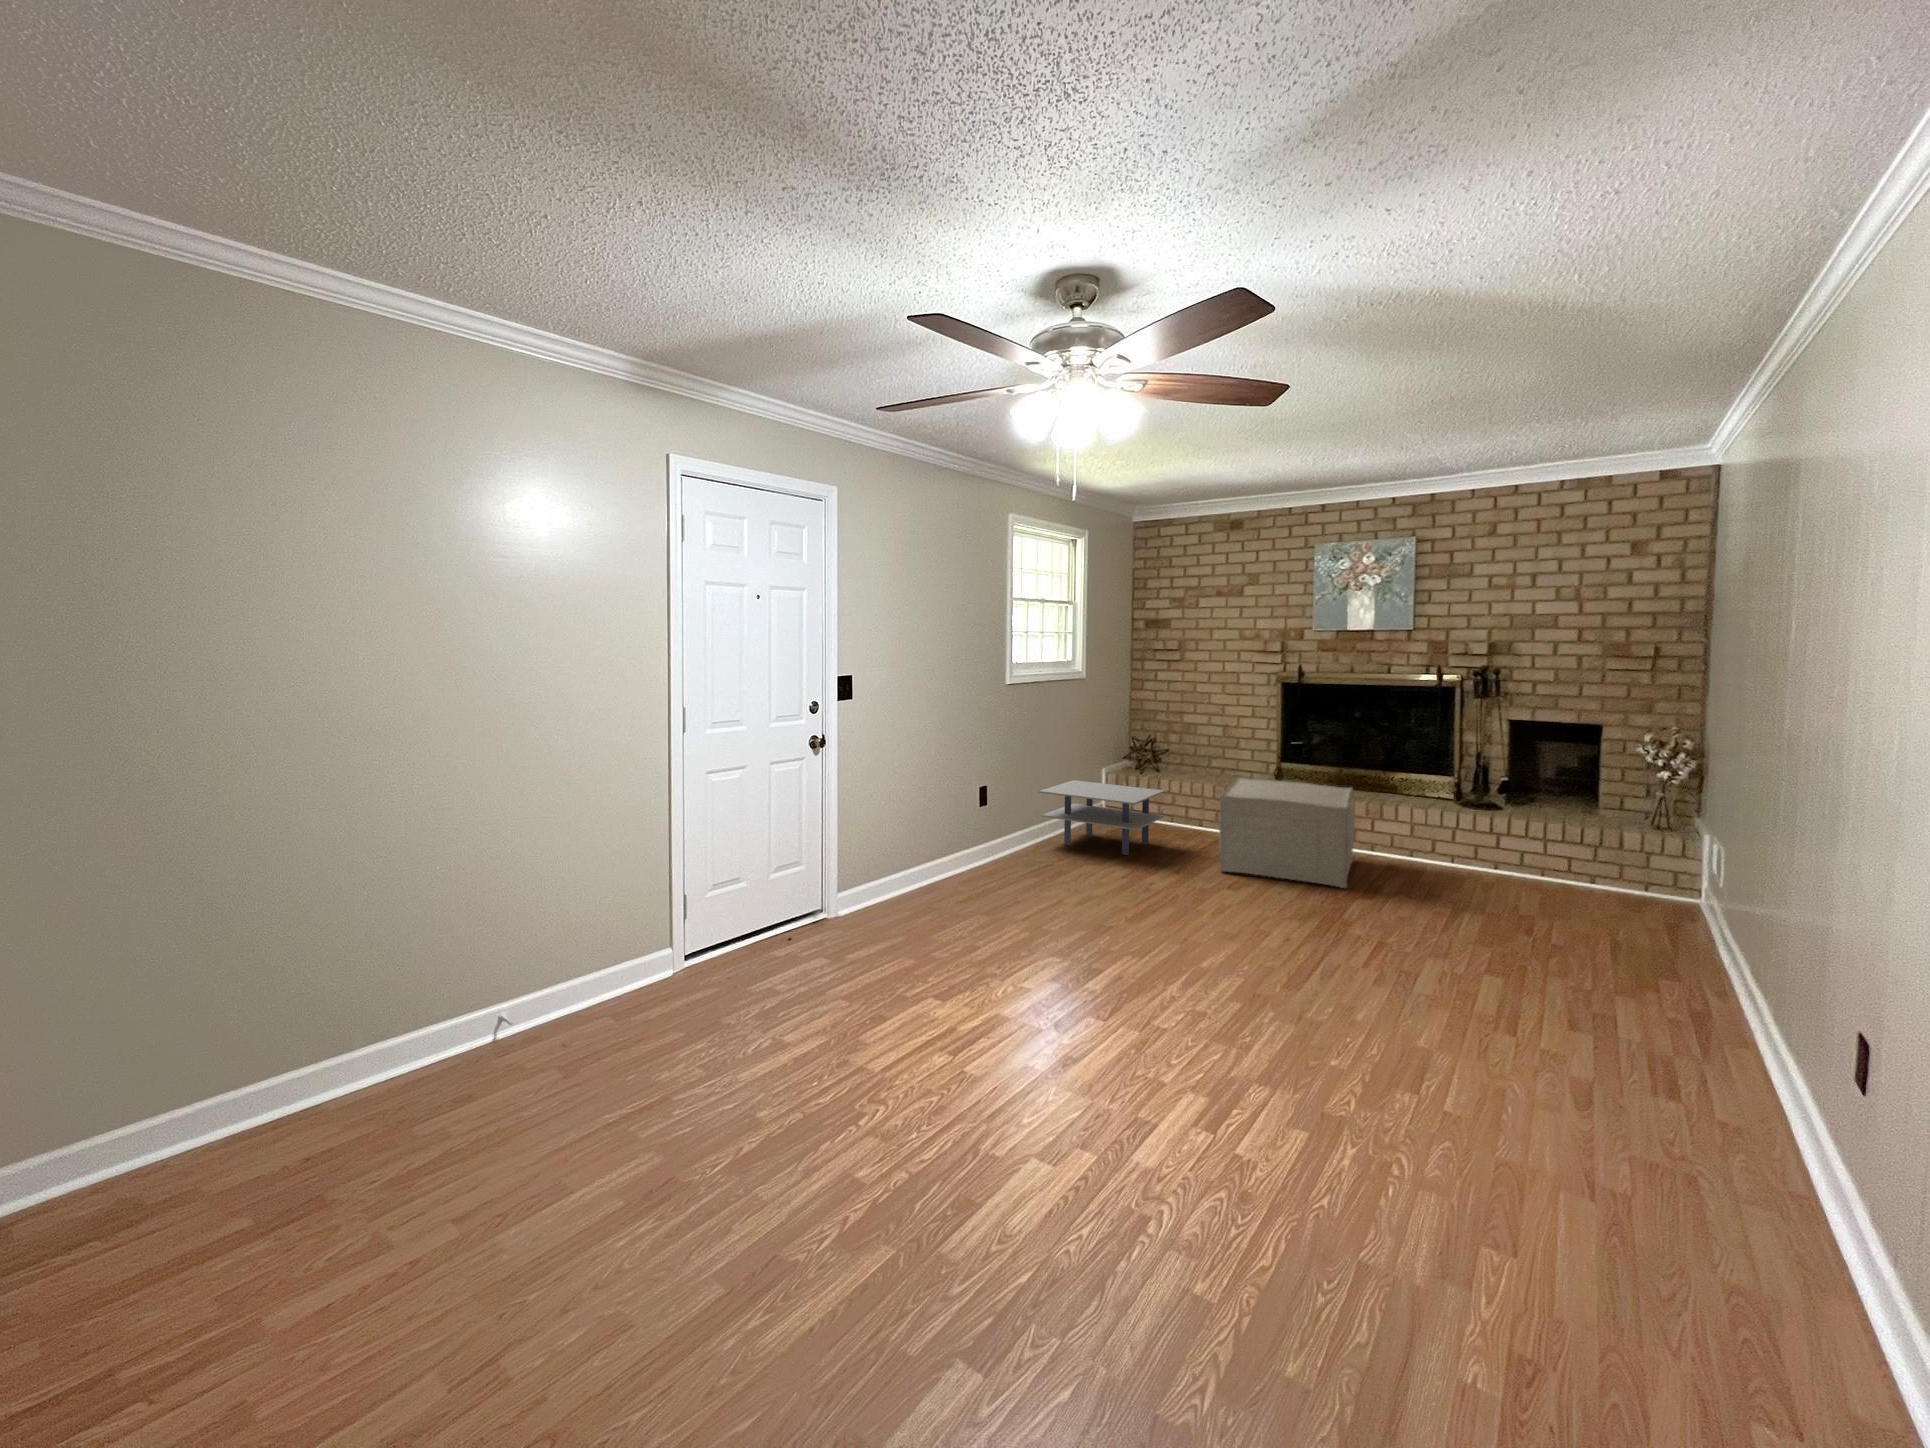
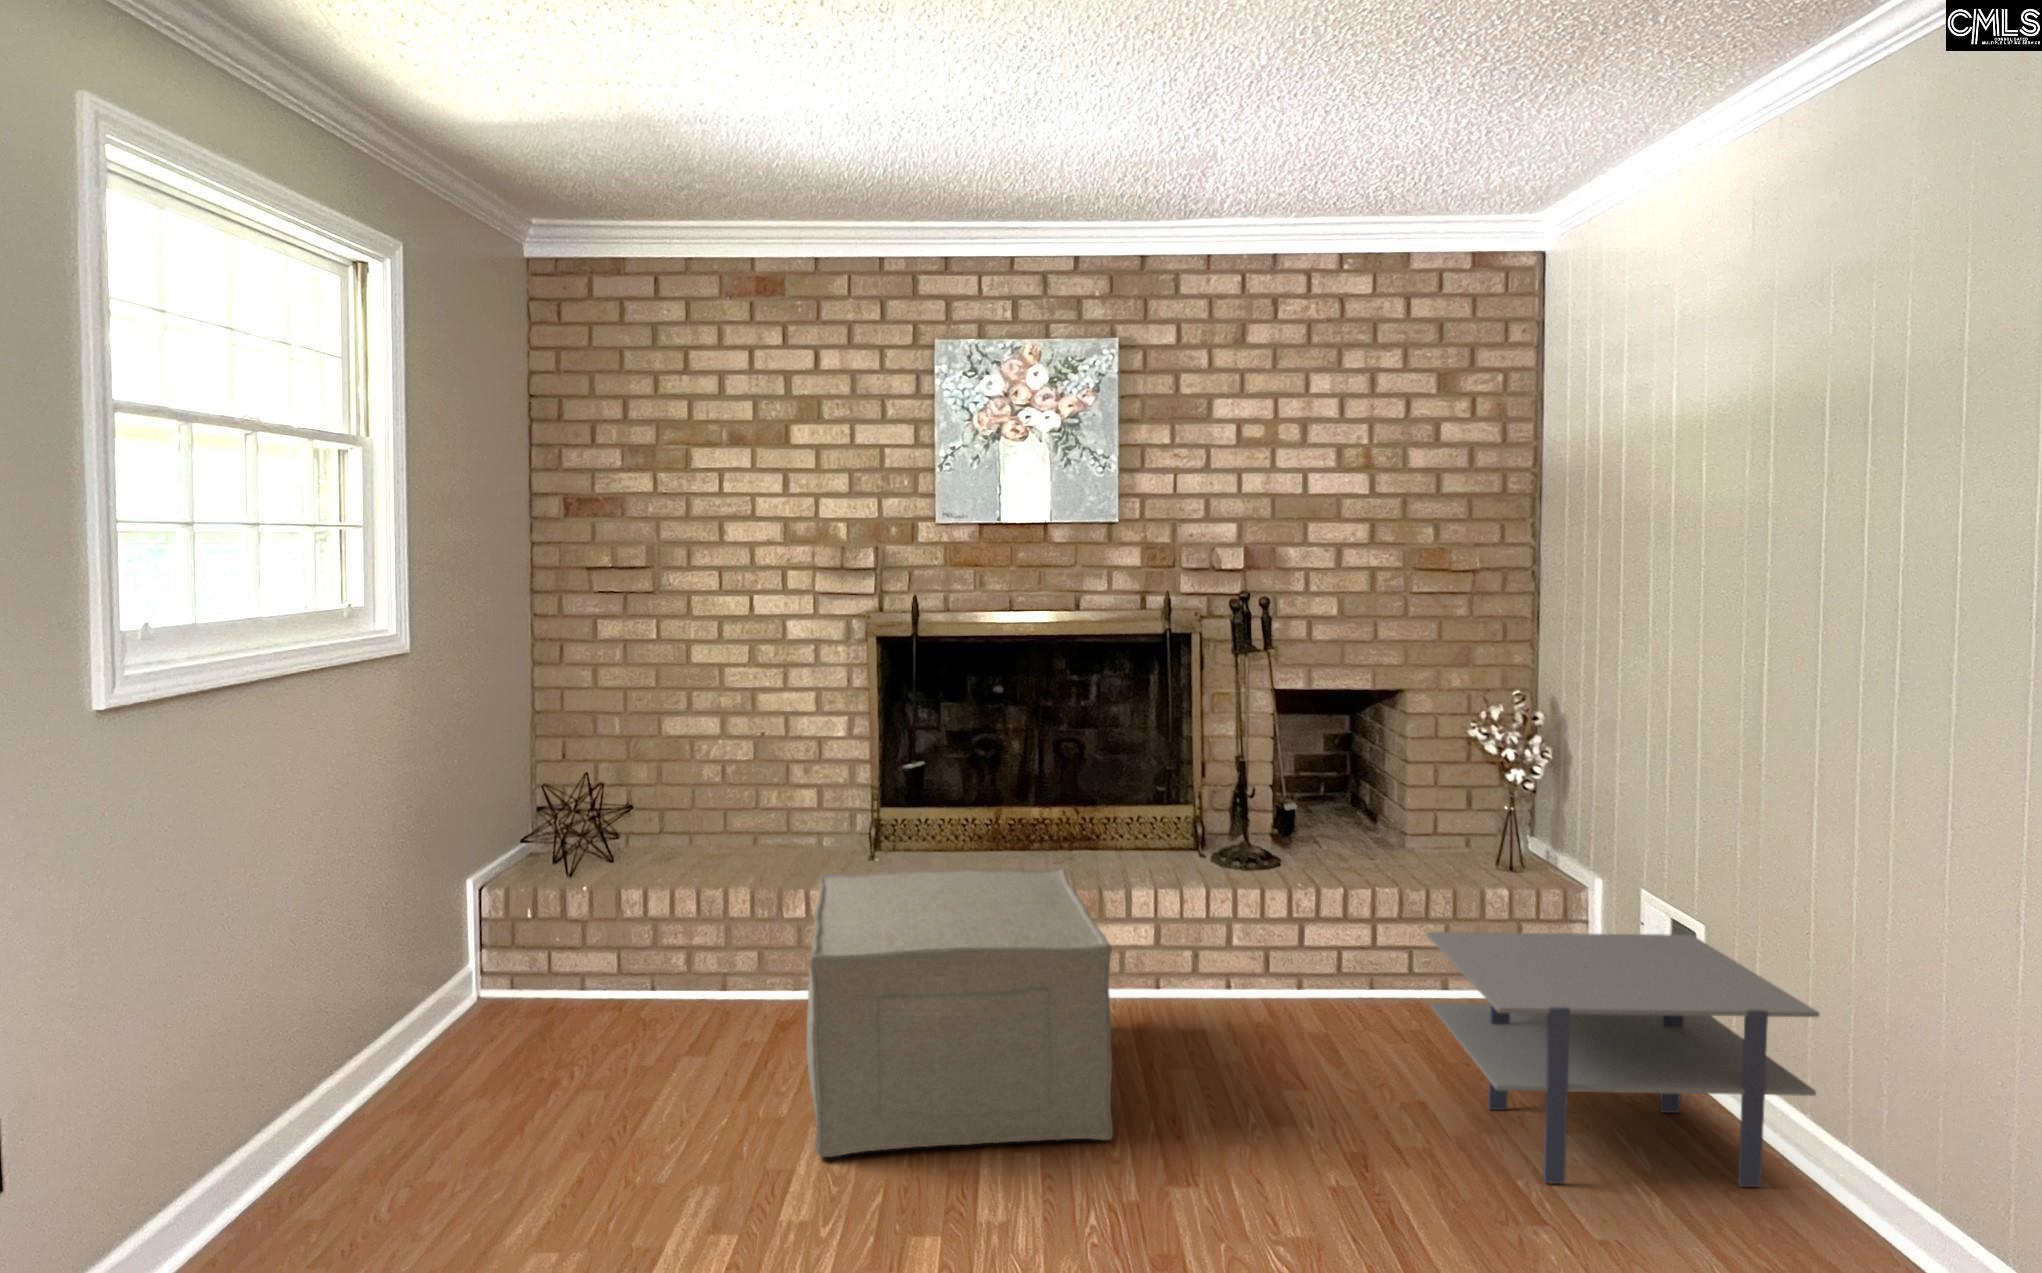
side table: present [1039,780,1165,855] -> present [1427,932,1820,1187]

